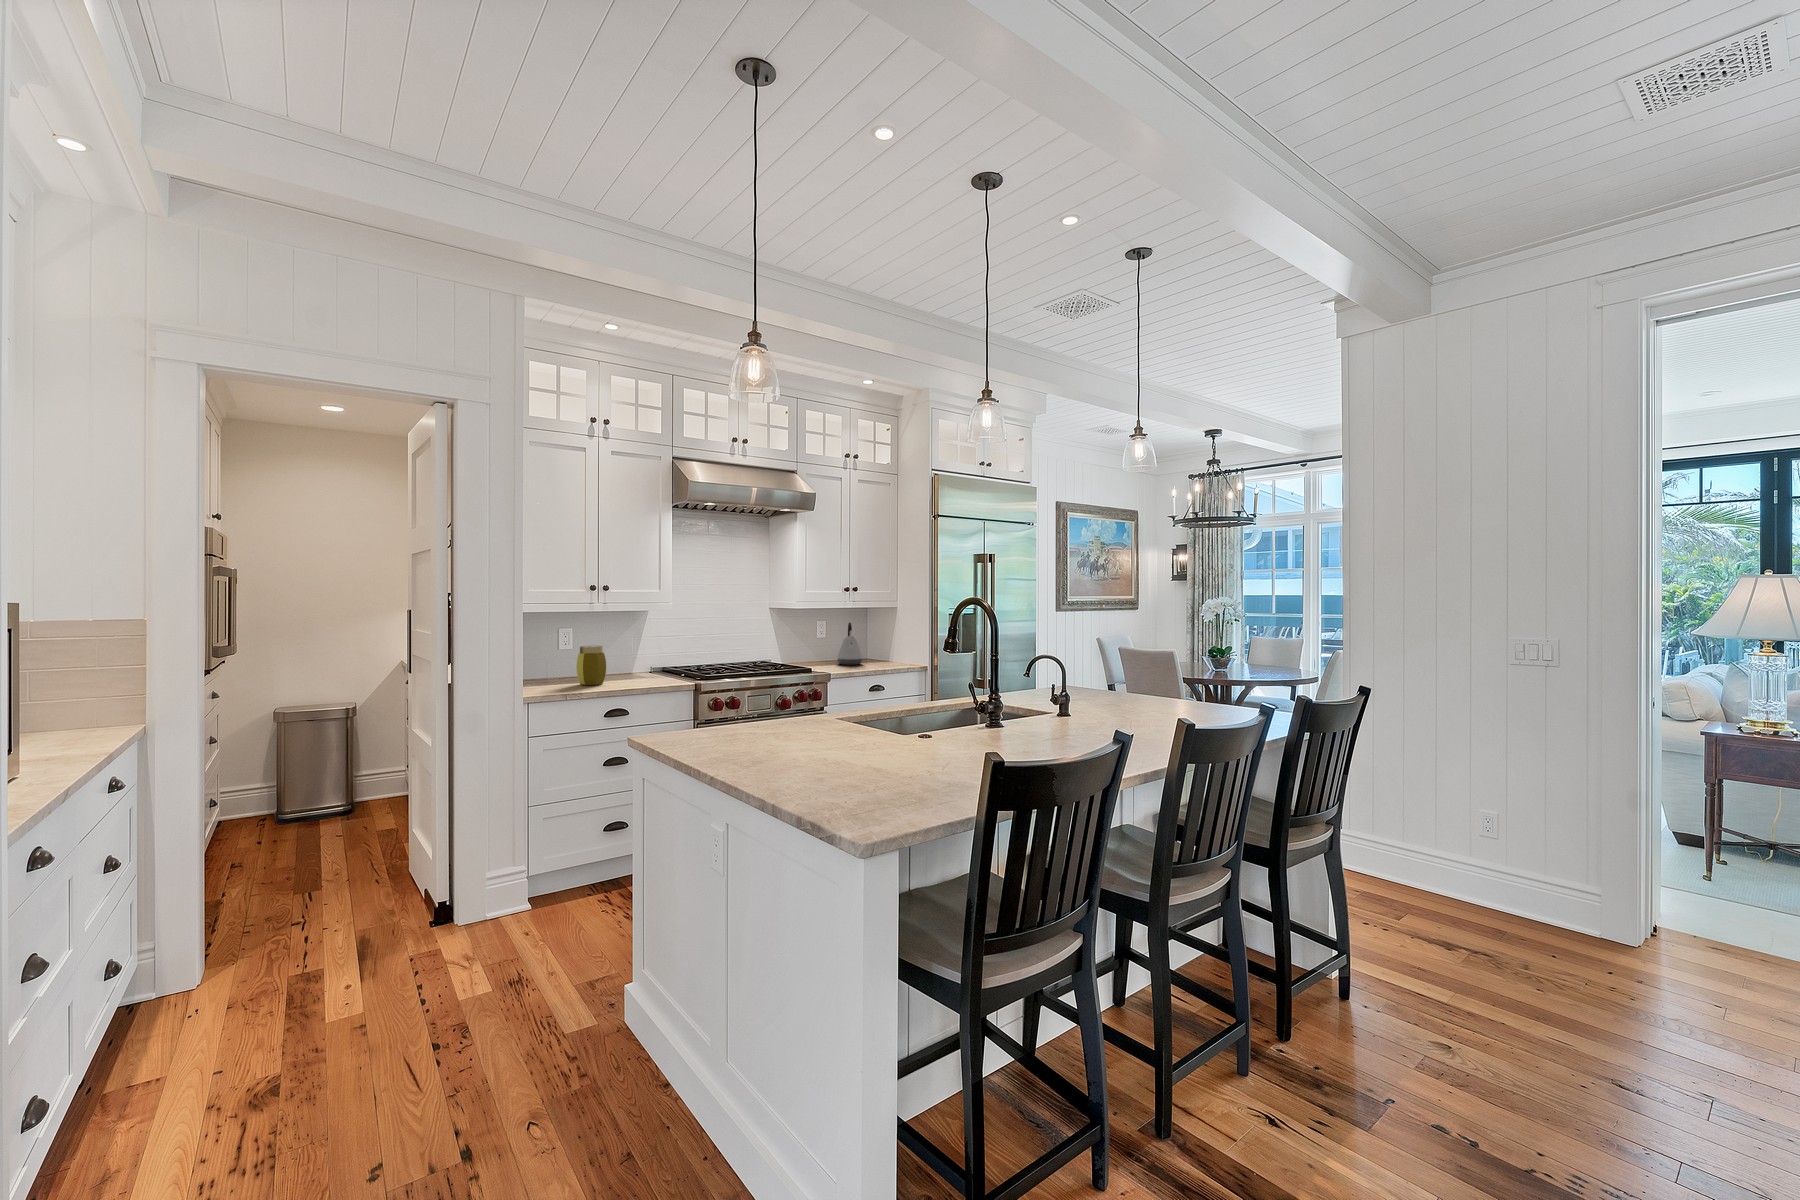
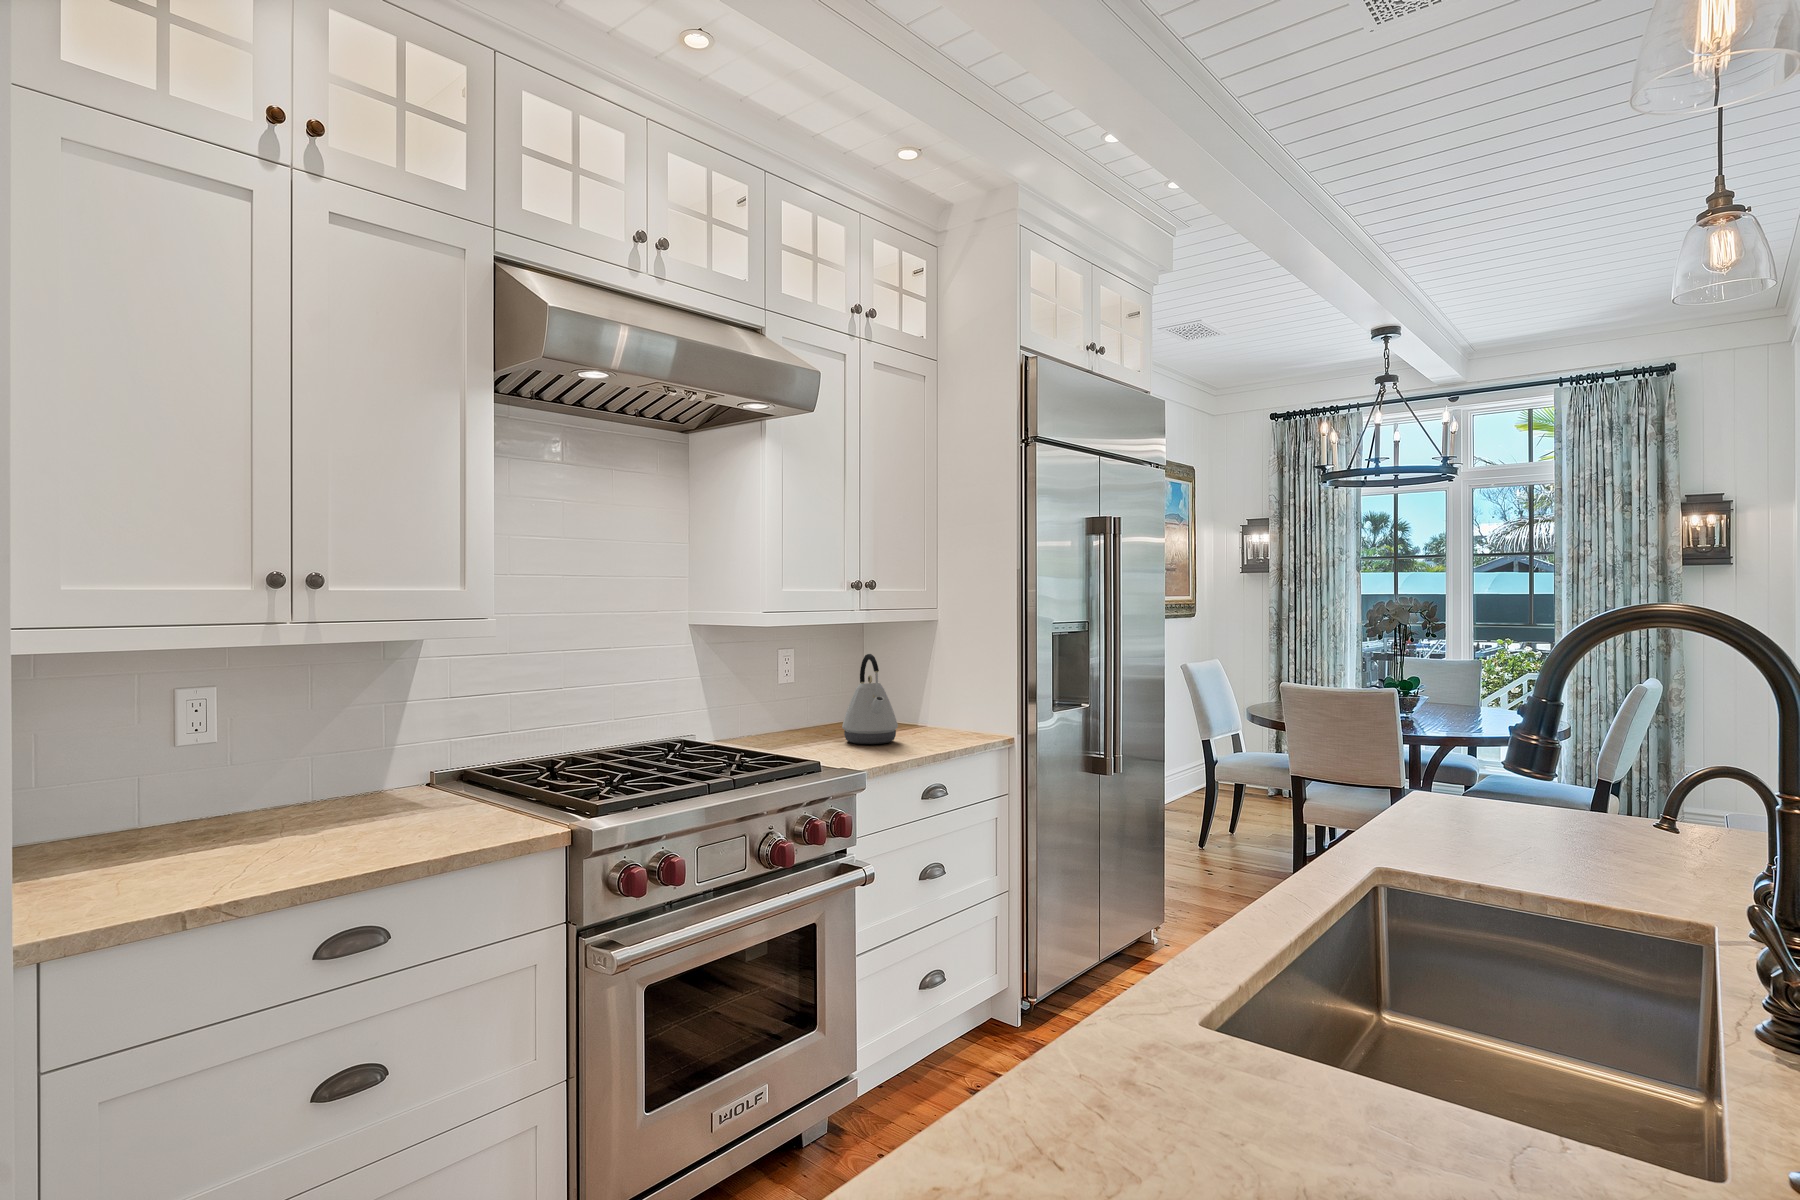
jar: present [577,646,606,685] -> none [224,739,317,859]

